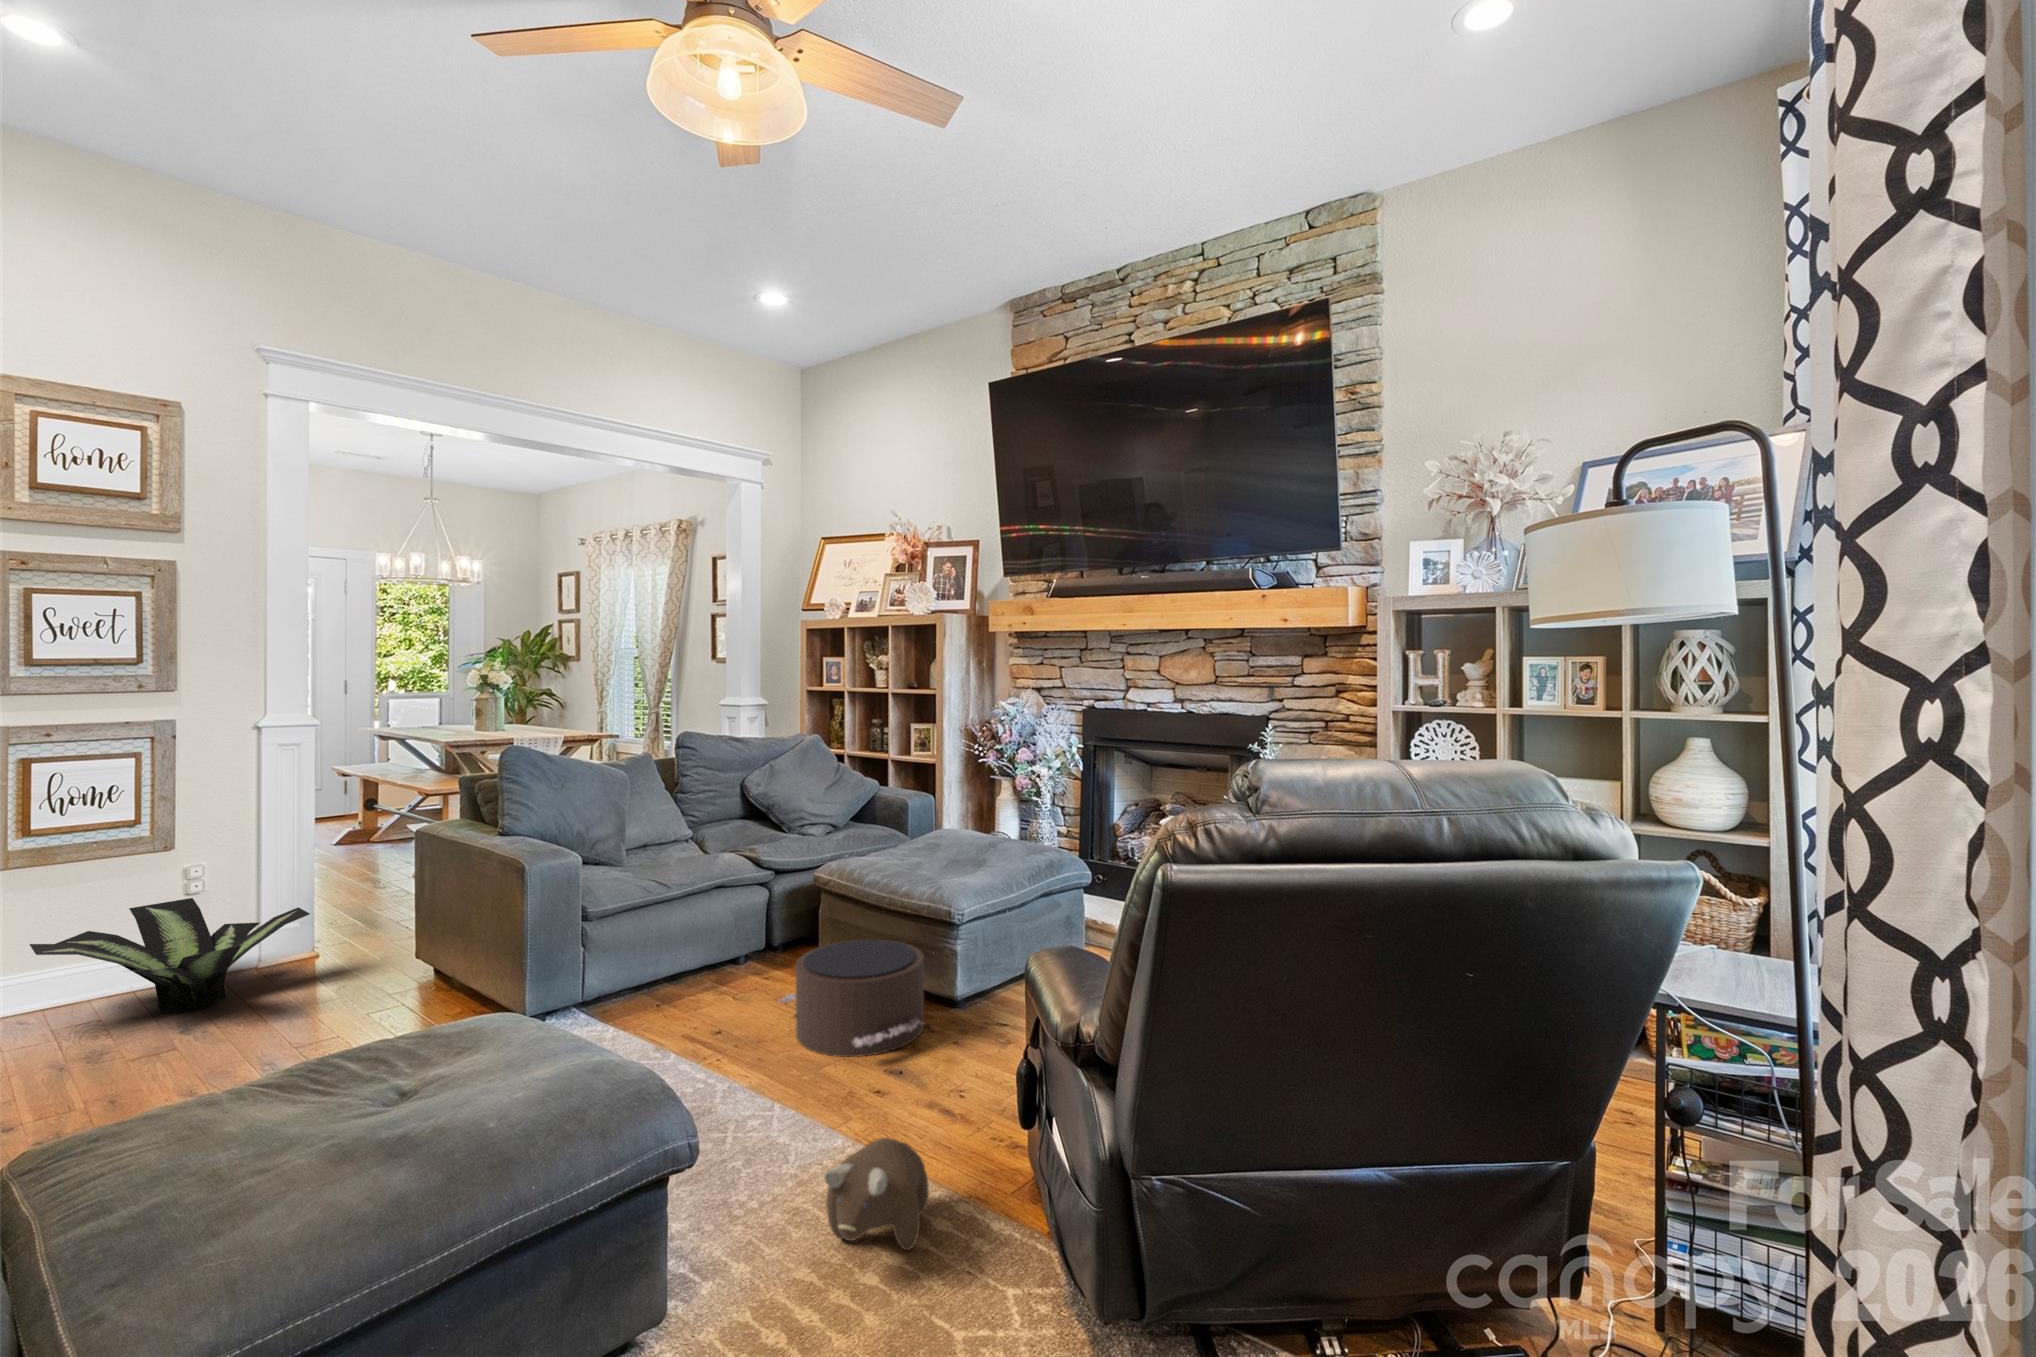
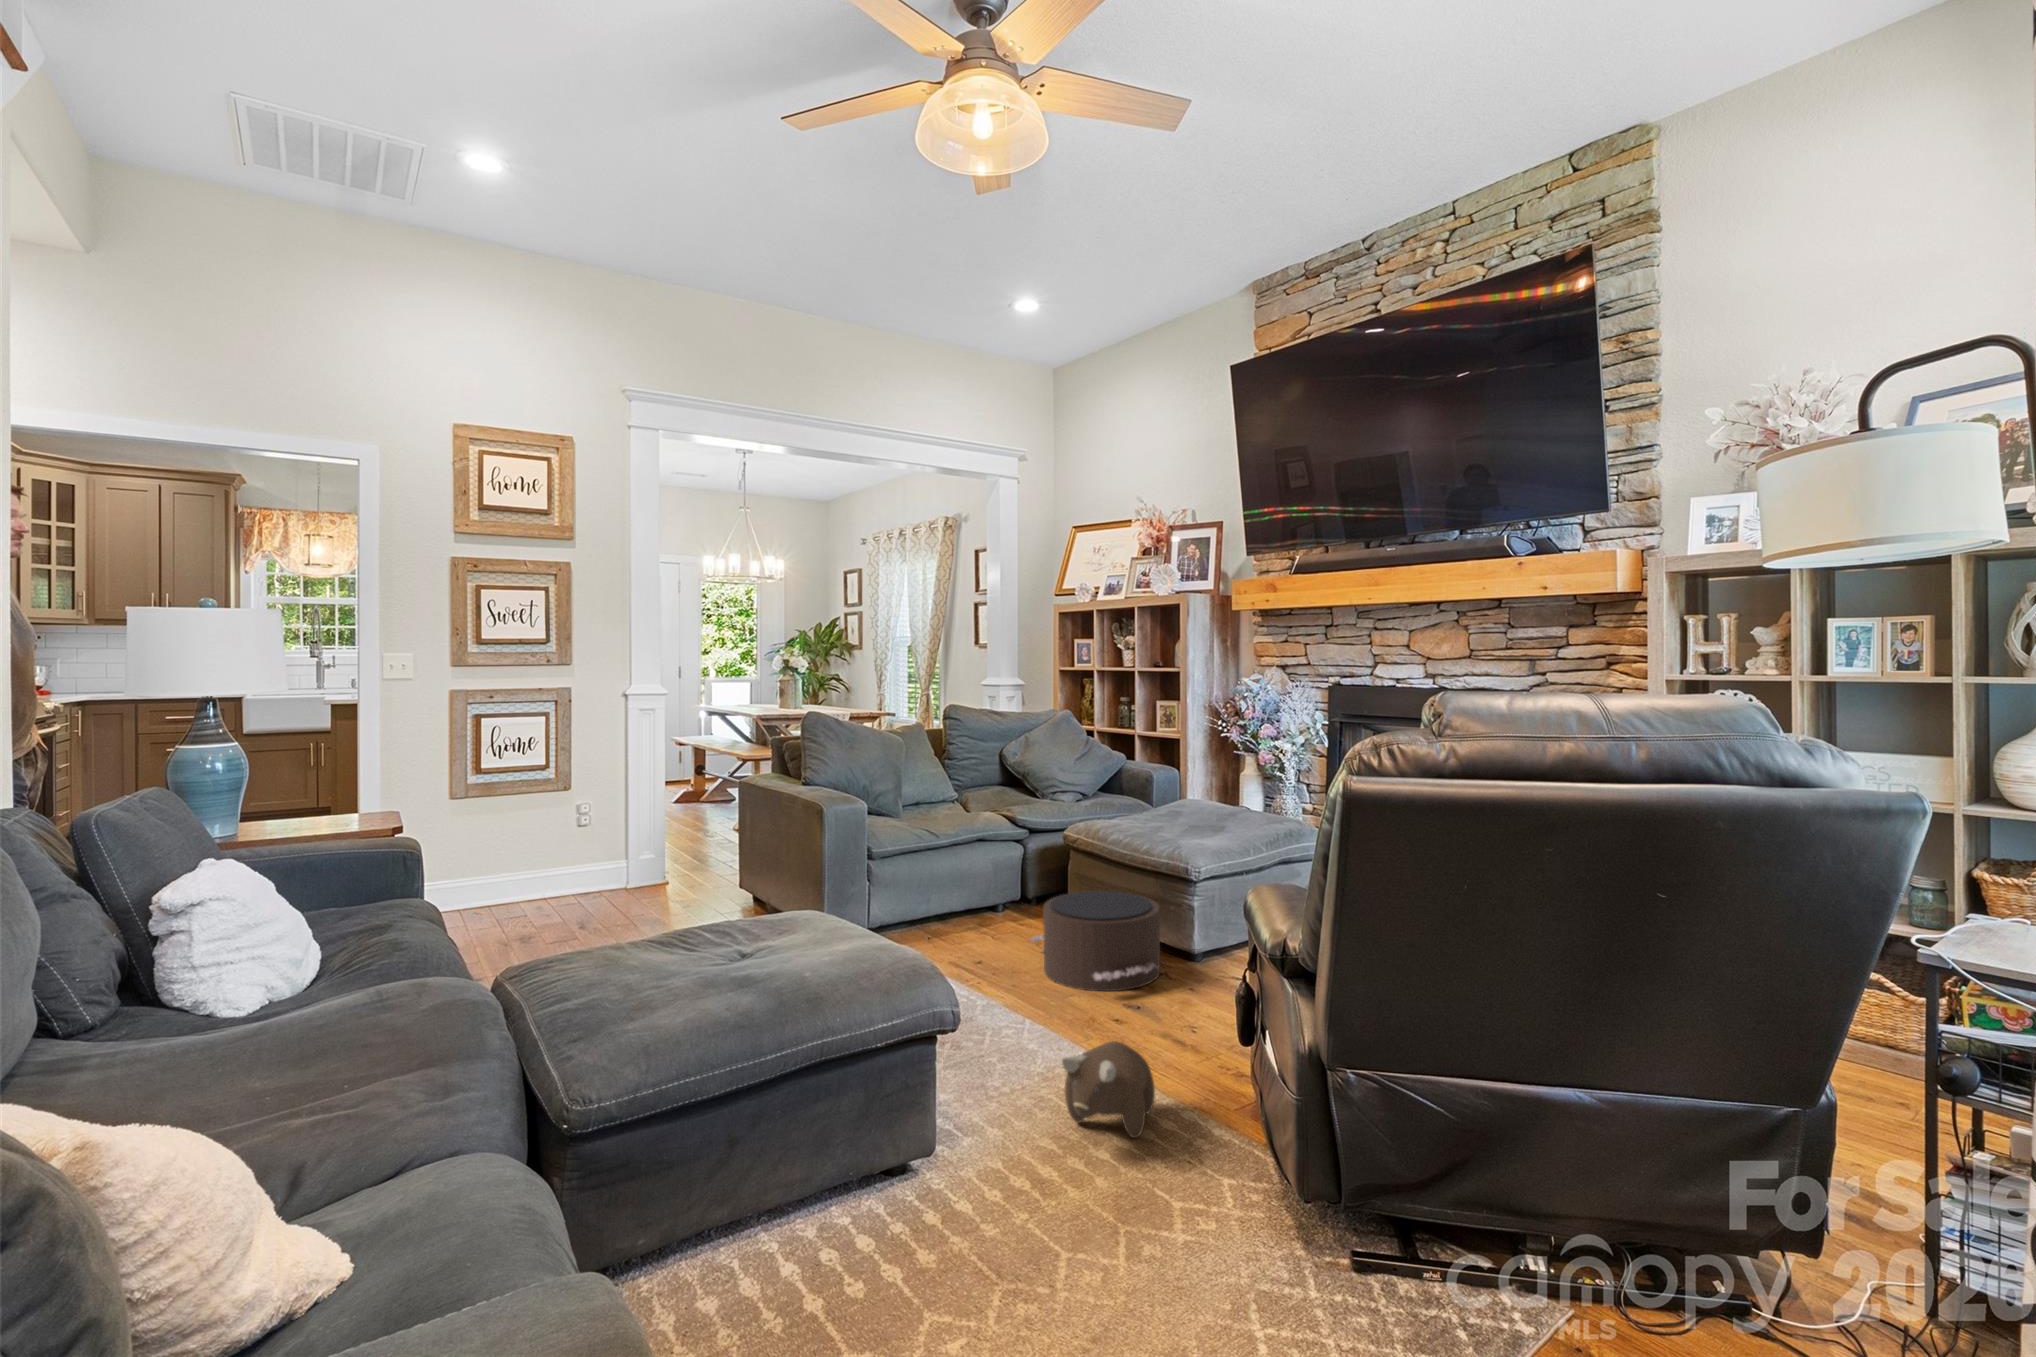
potted plant: present [29,898,310,1014] -> none [485,829,664,916]

